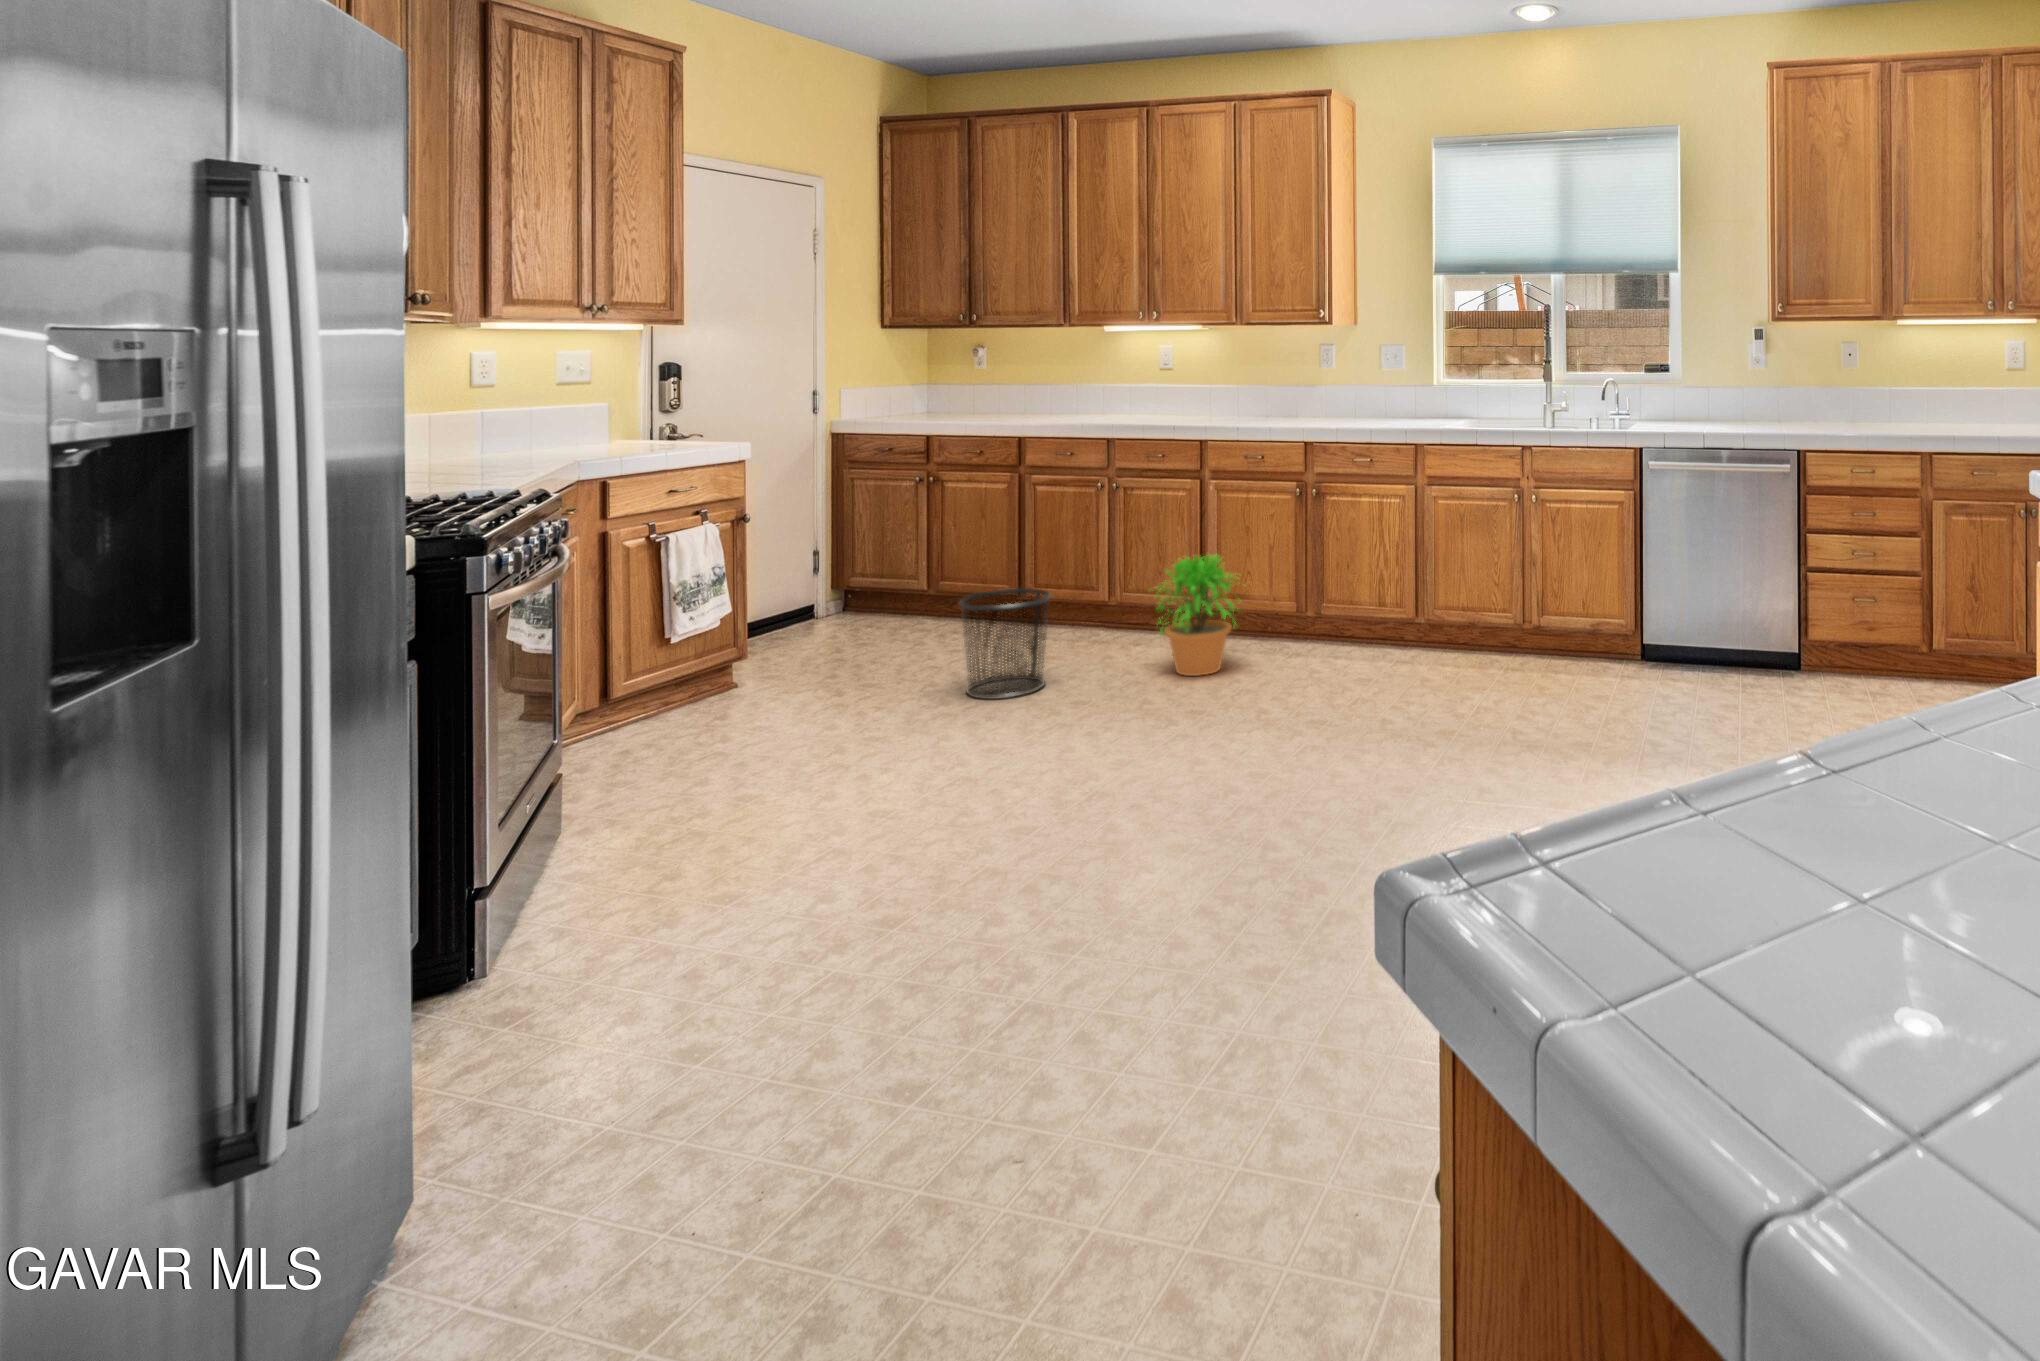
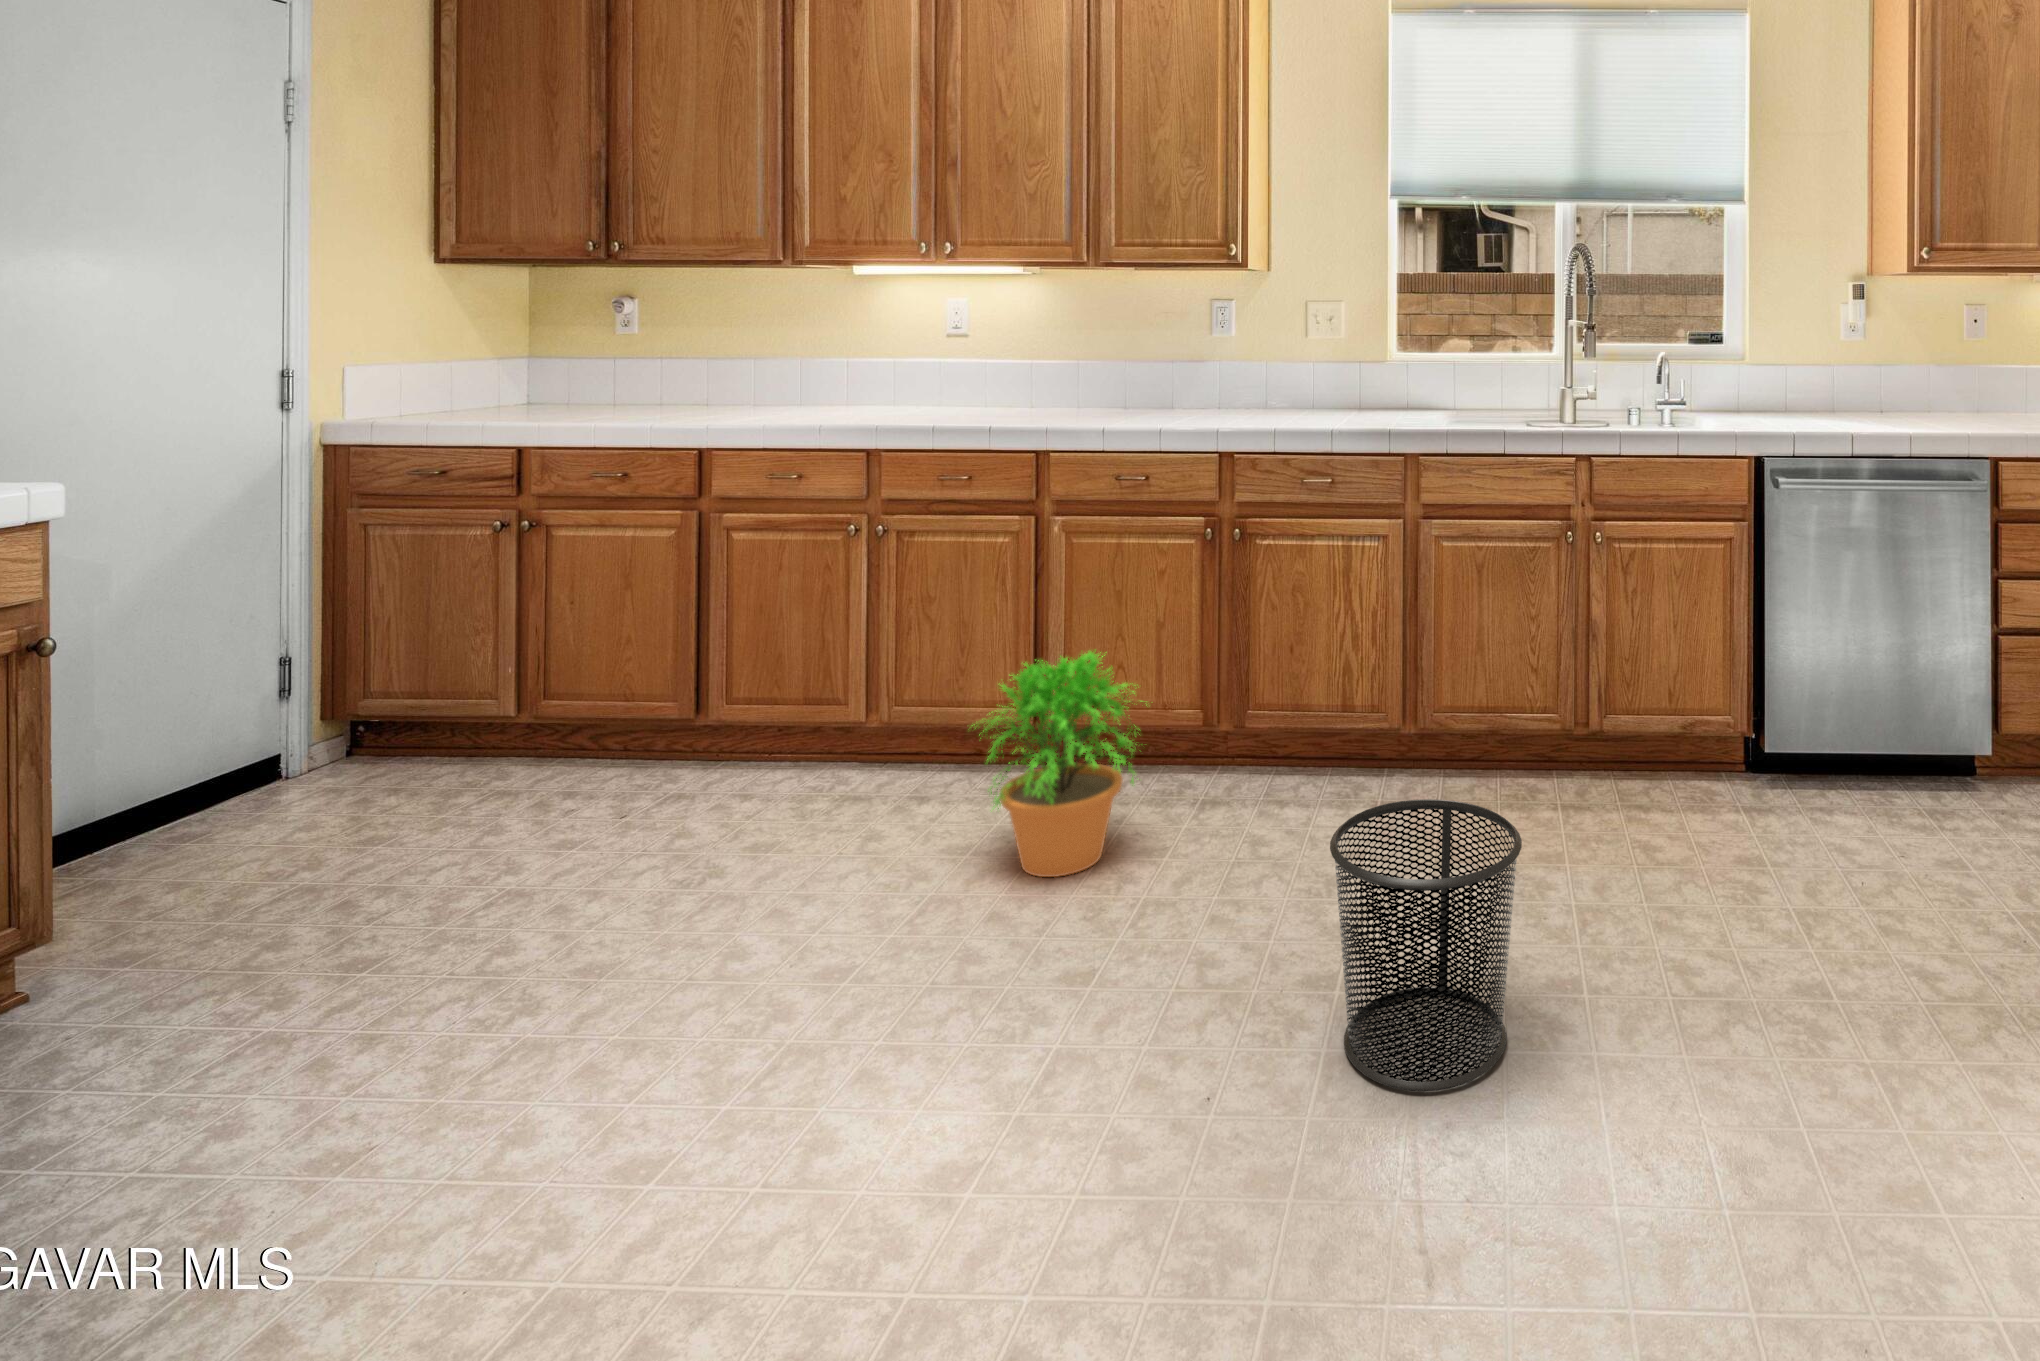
waste bin: present [958,588,1051,699] -> present [1330,799,1522,1092]

